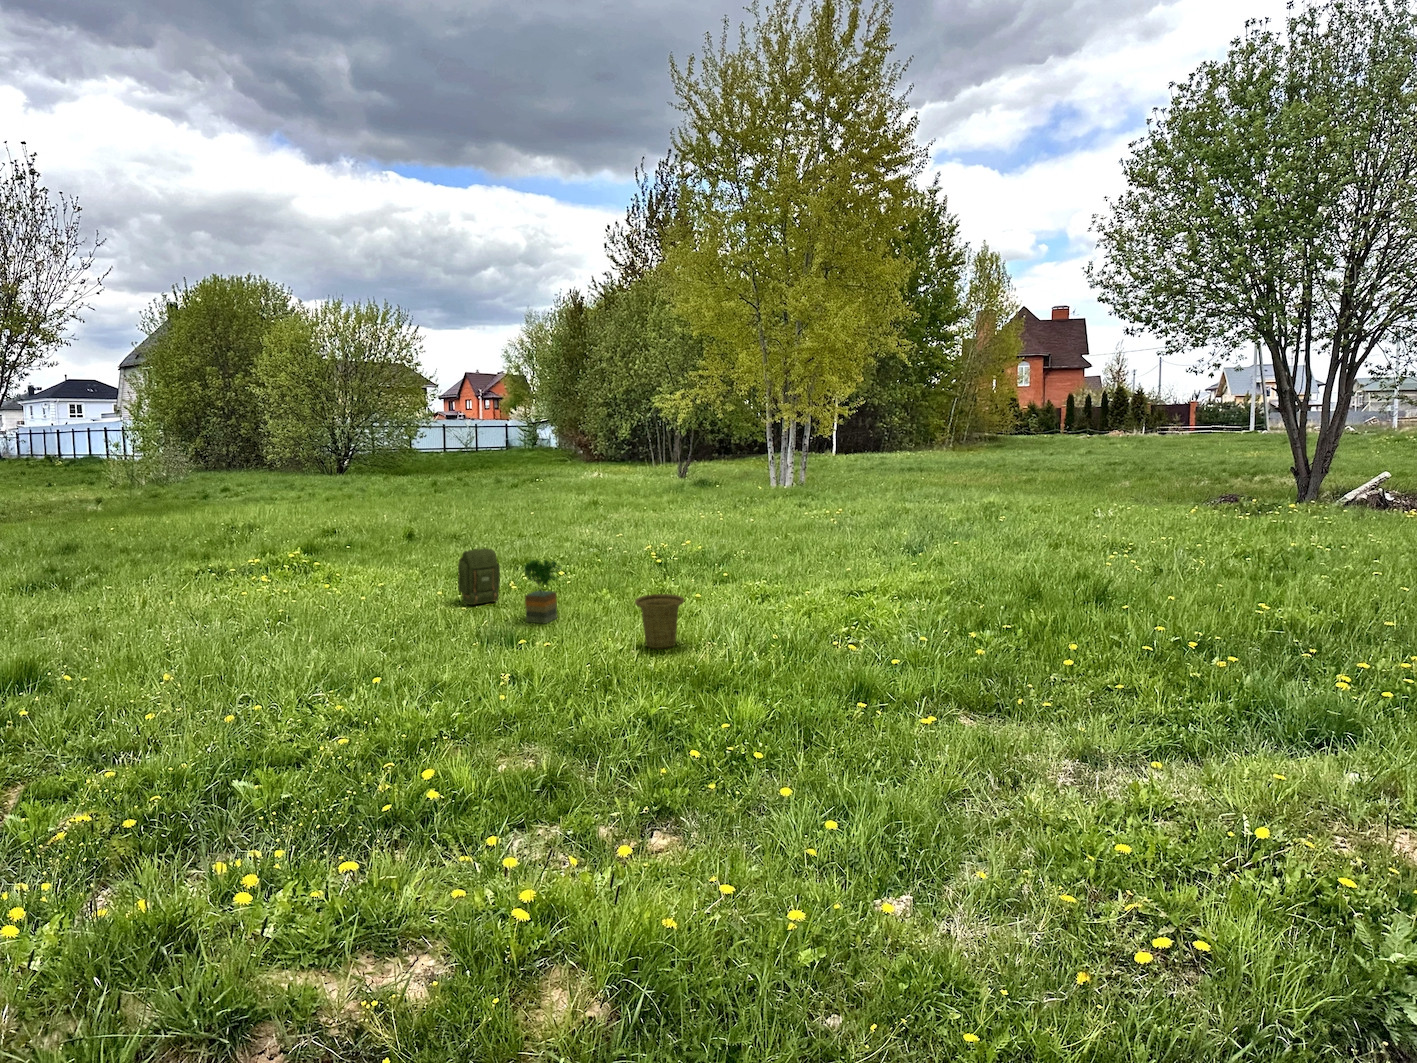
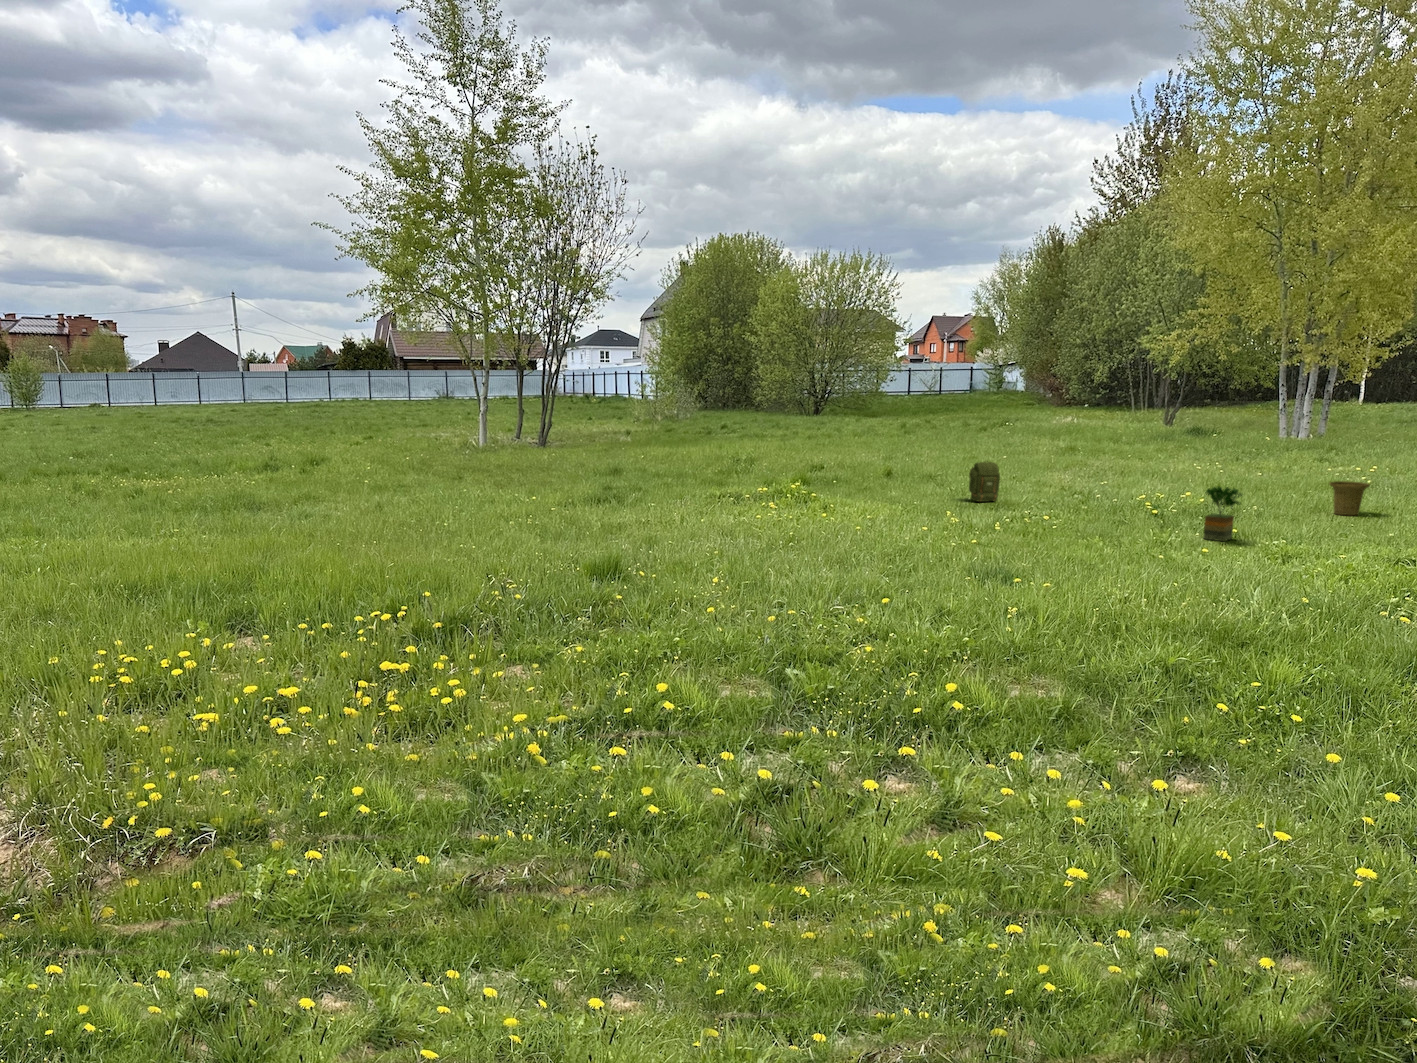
potted tree: present [524,560,561,623] -> present [1203,486,1242,541]
basket: present [635,594,684,649] -> present [1329,481,1370,516]

